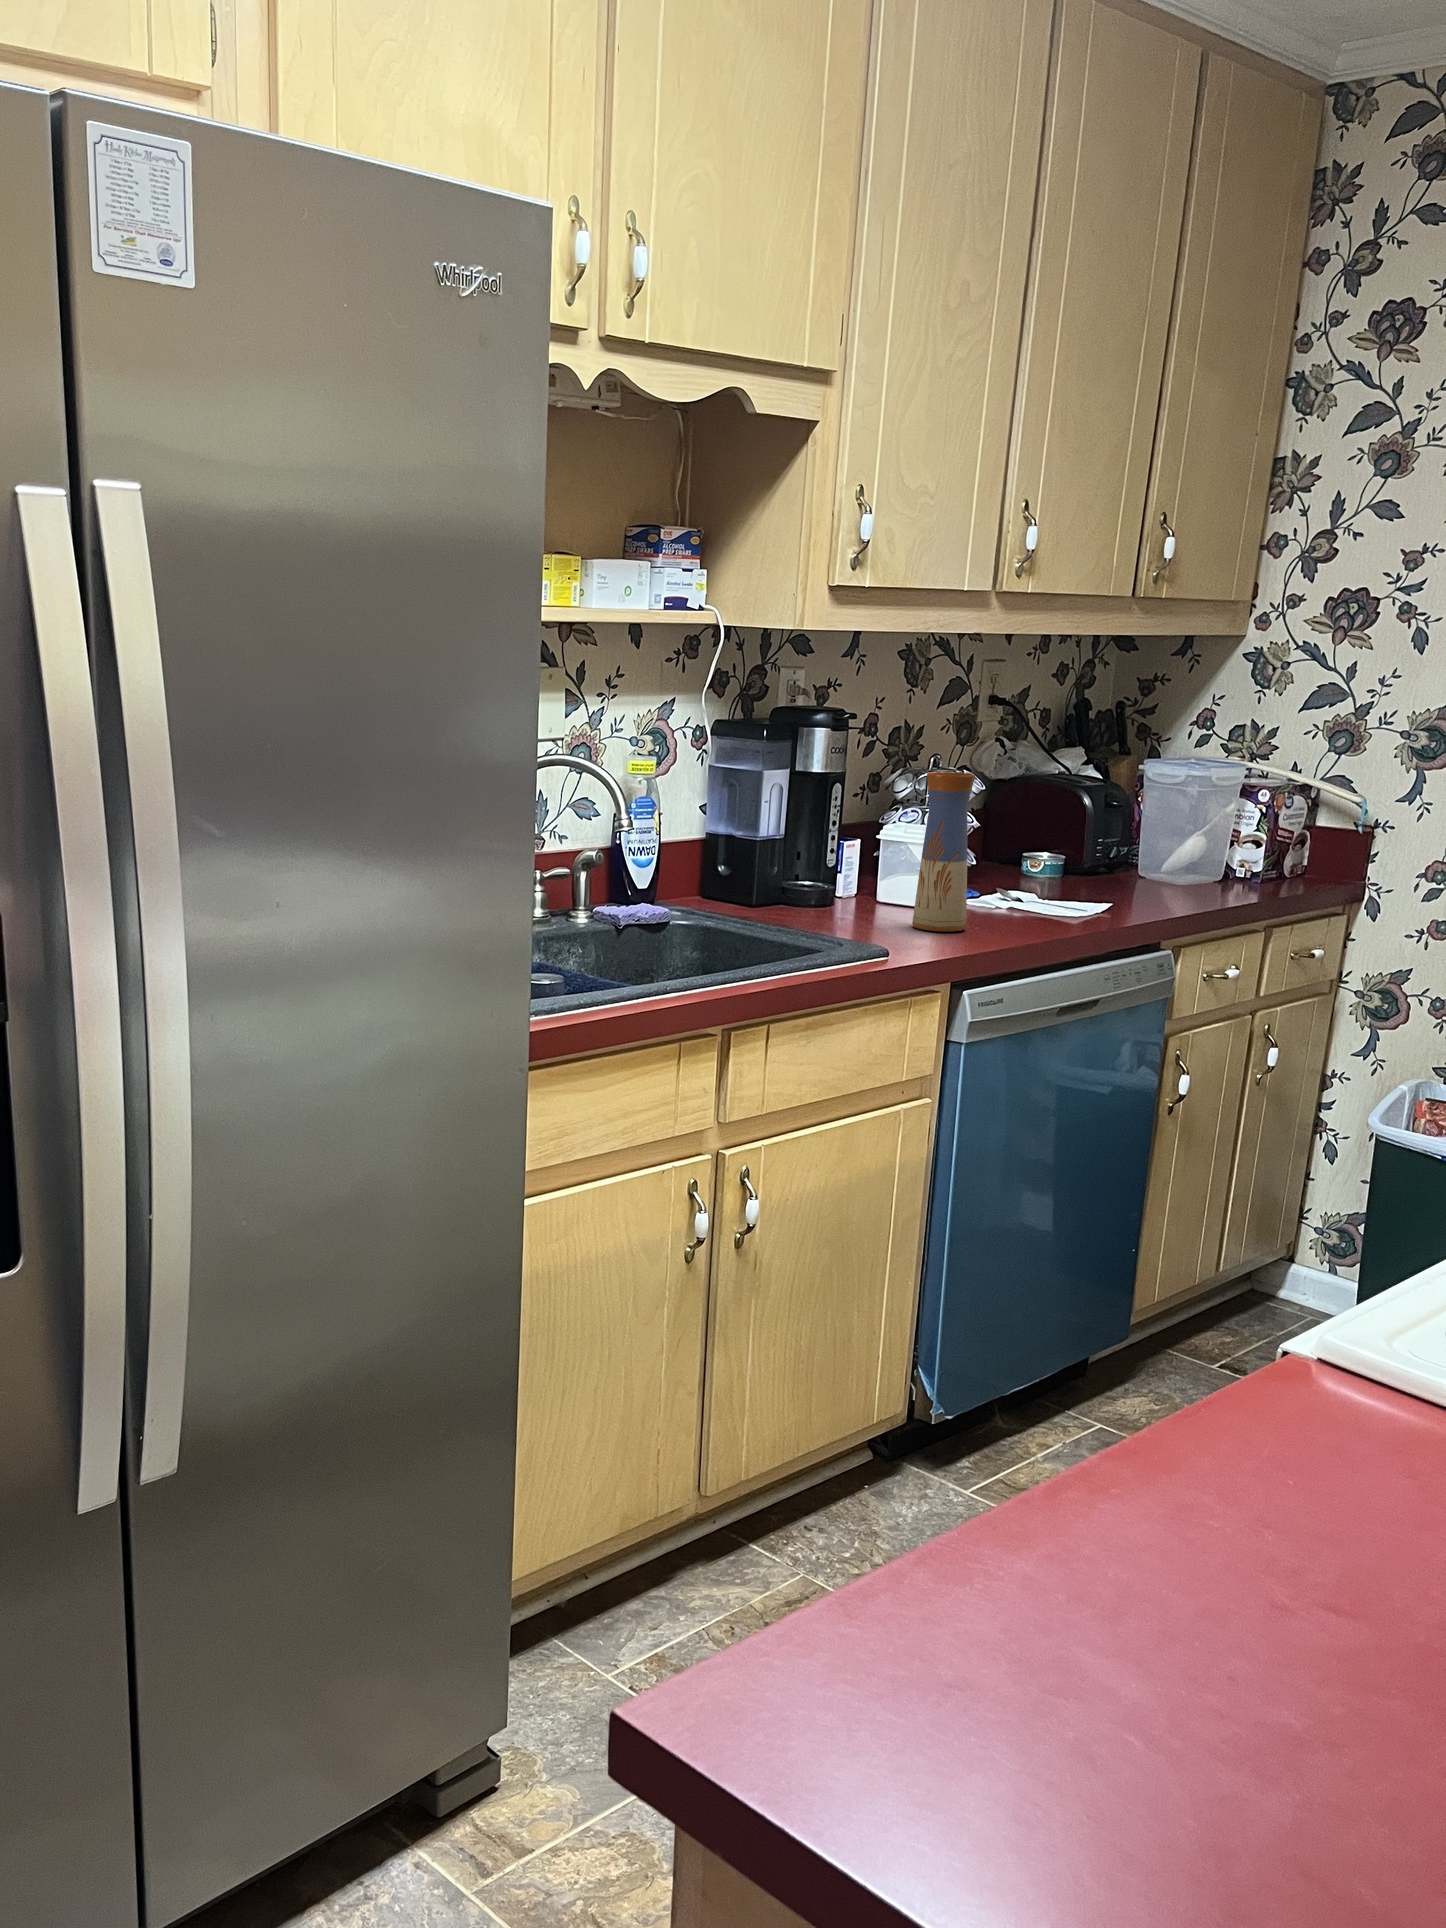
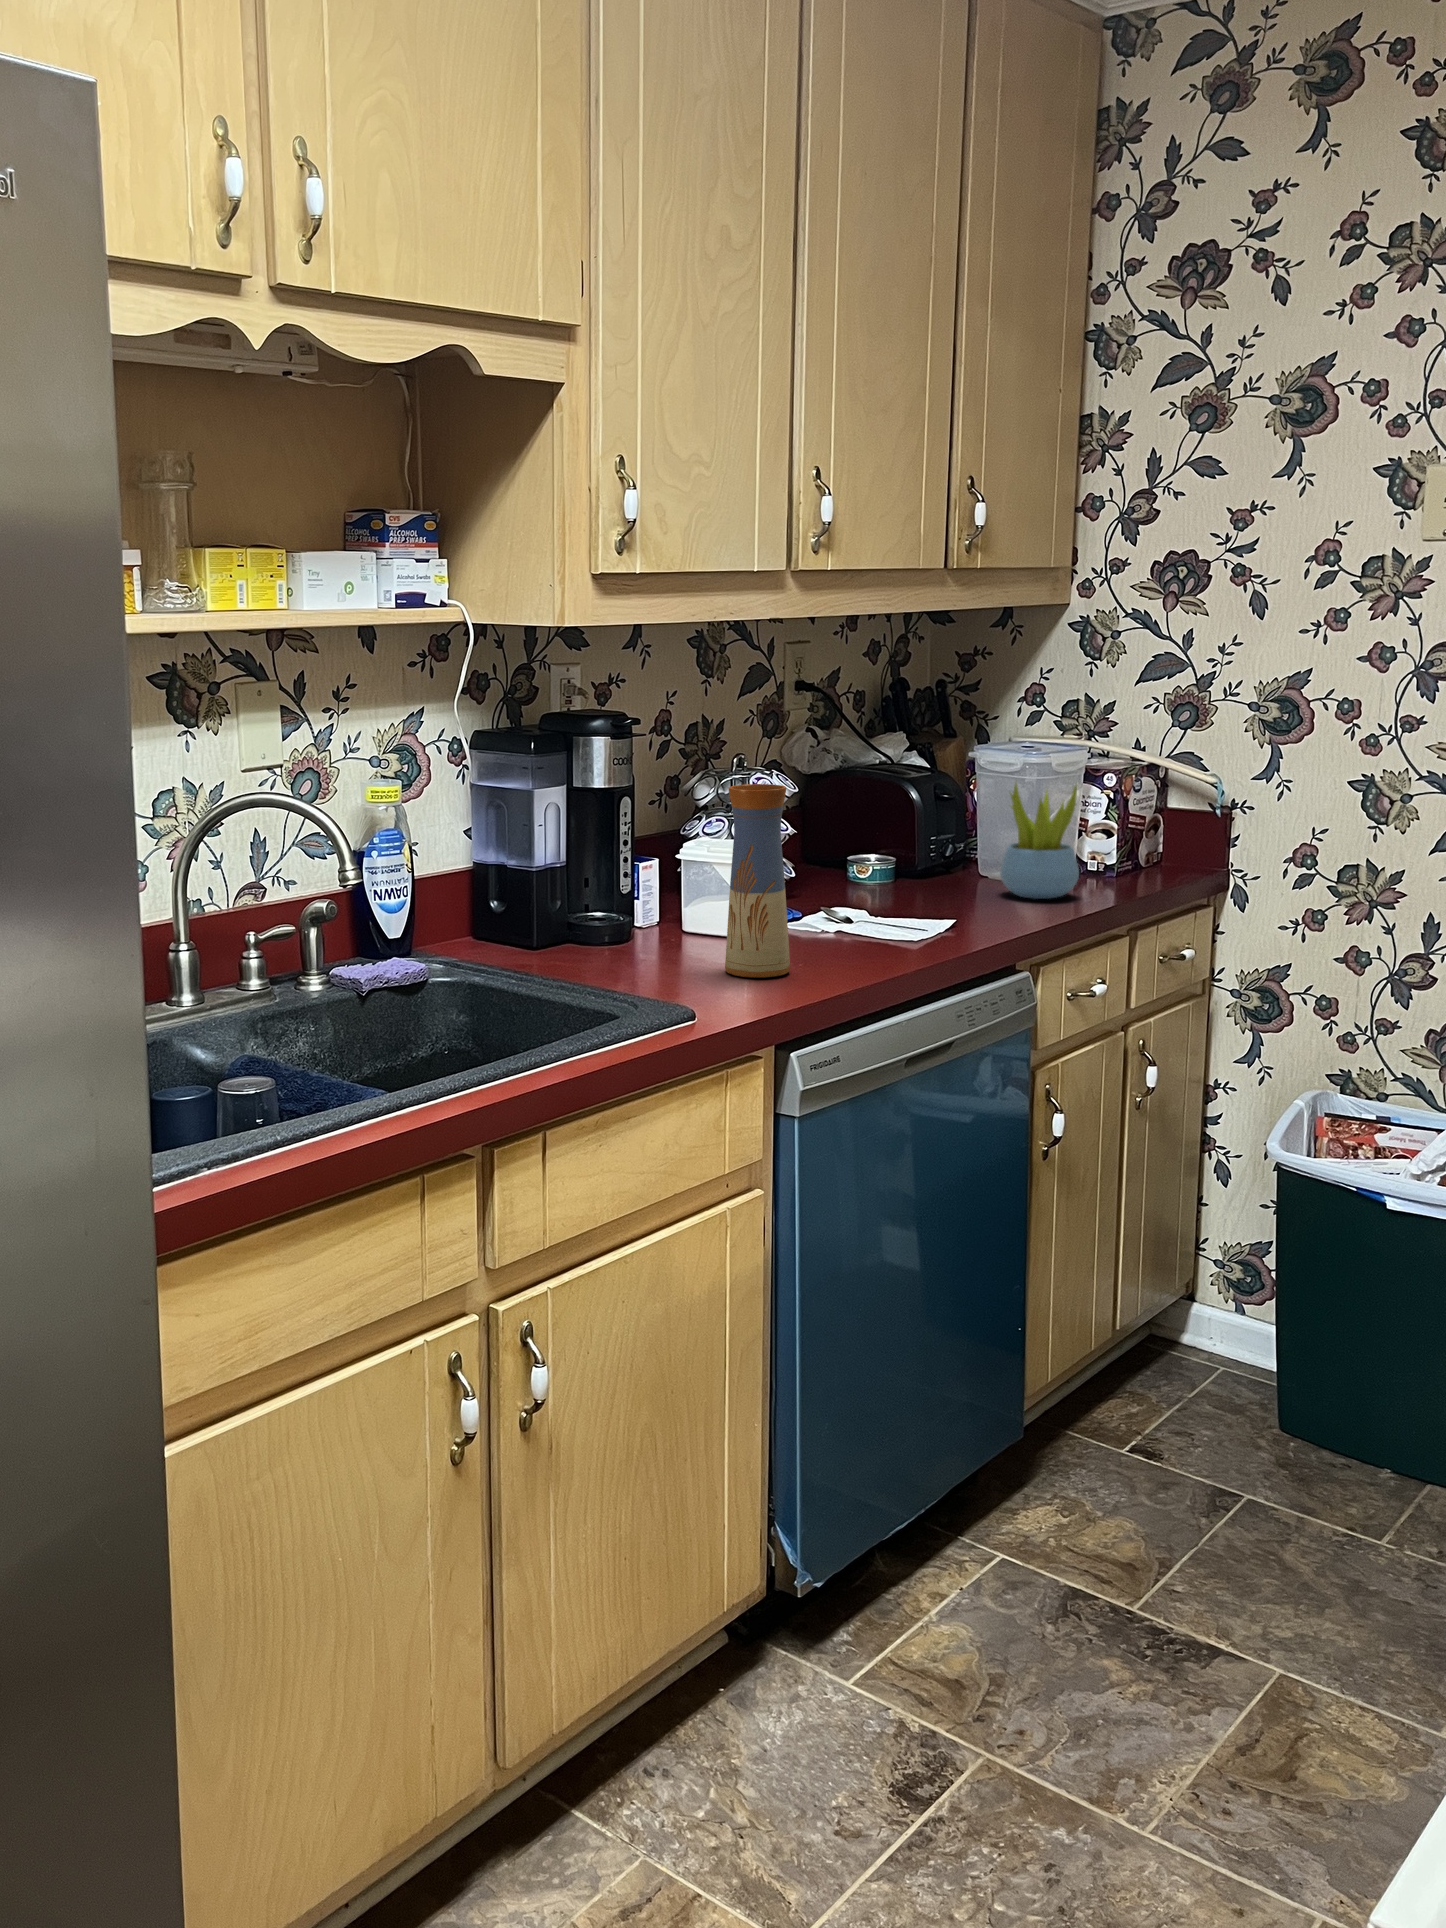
succulent plant: none [1155,788,1230,893] -> present [1000,783,1079,899]

